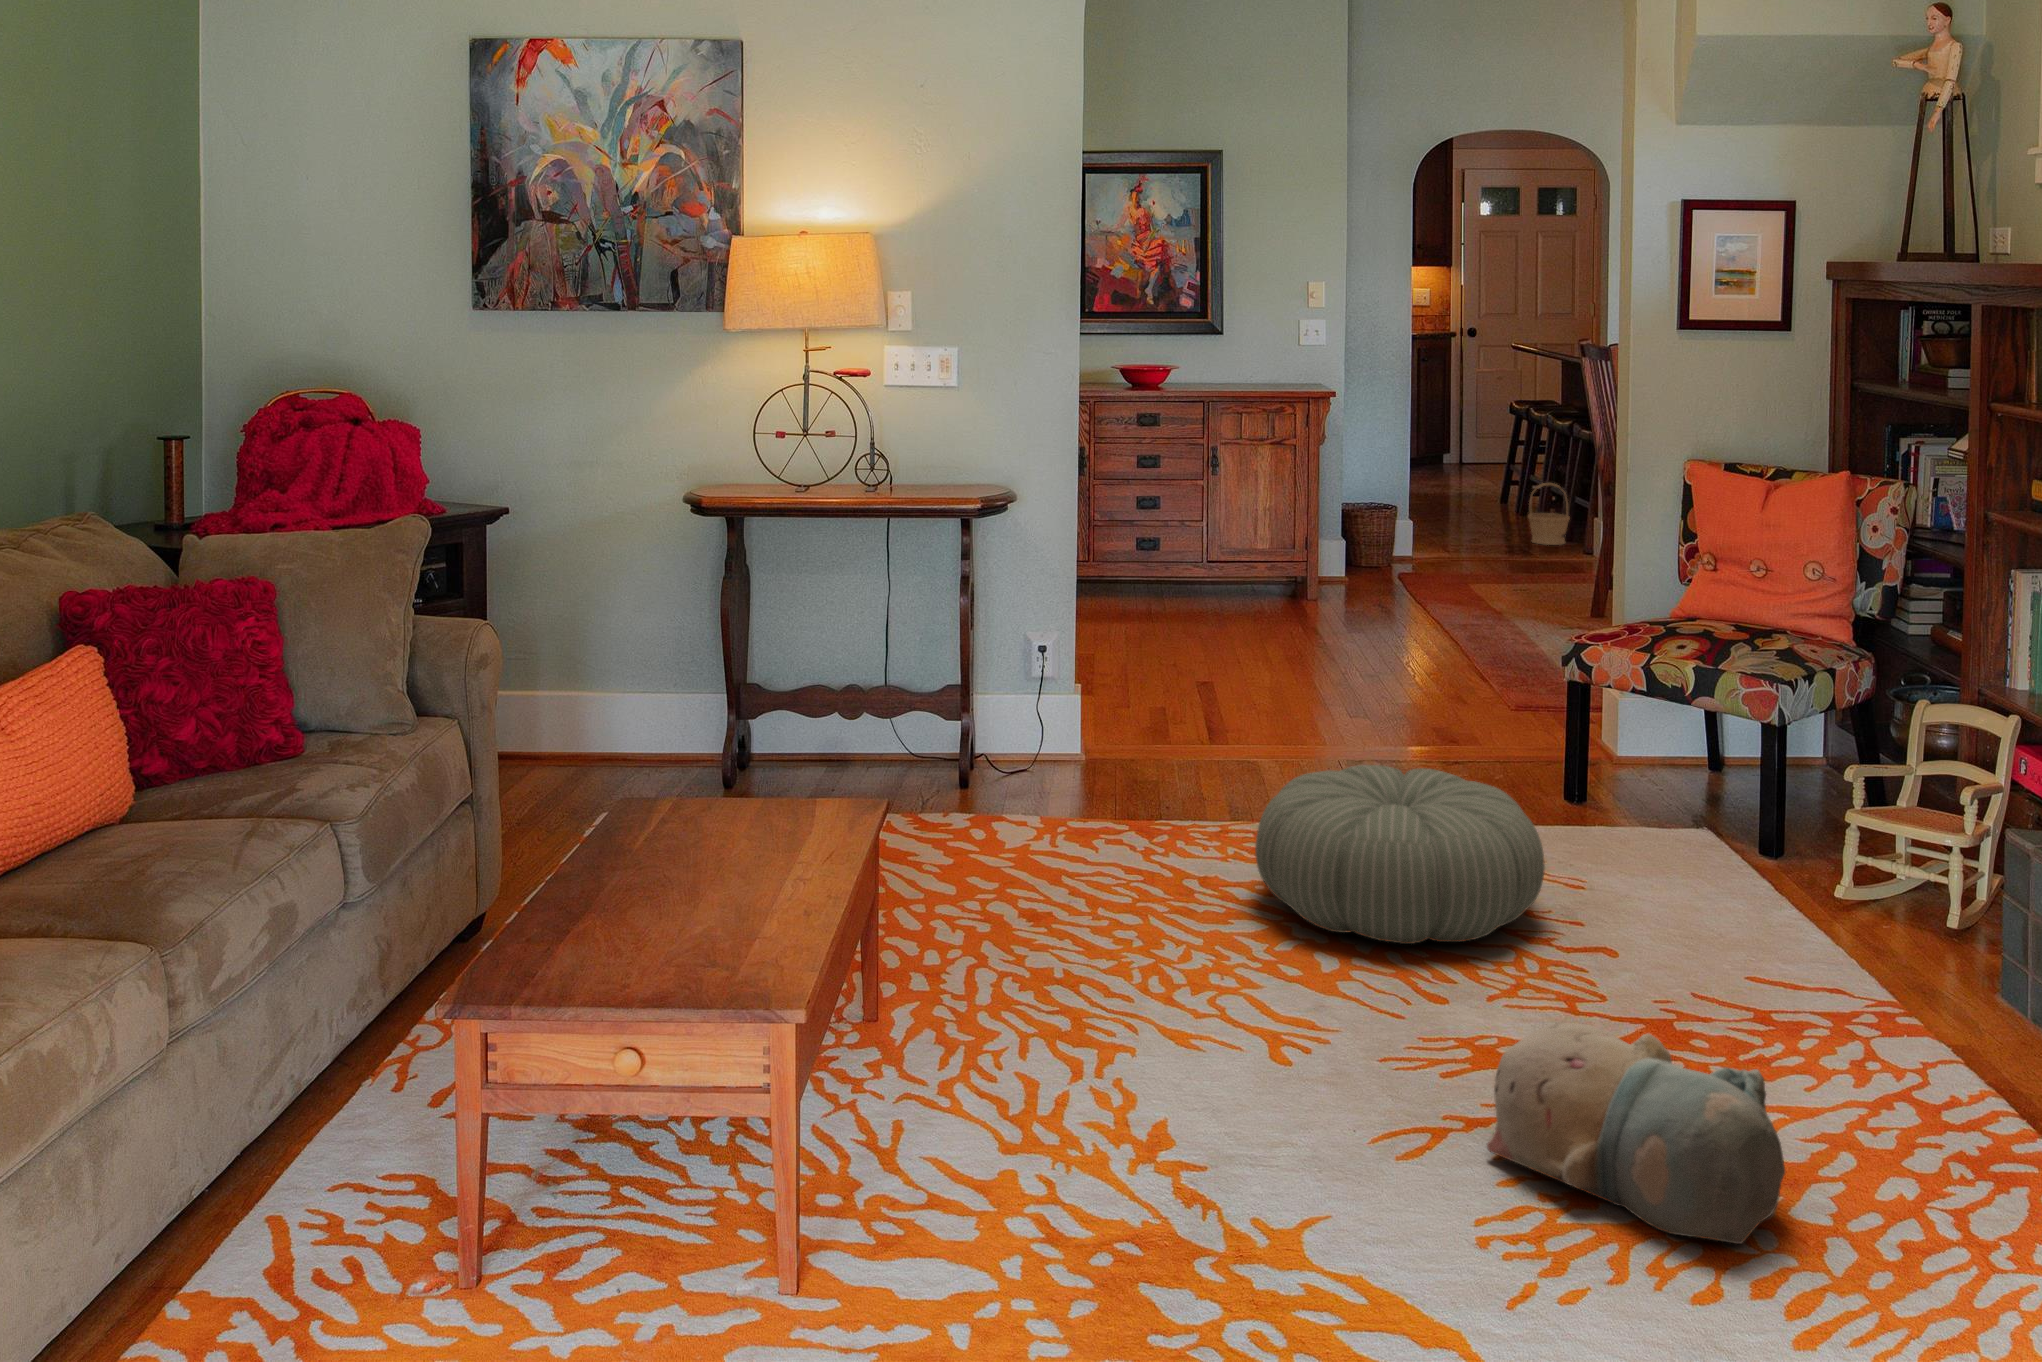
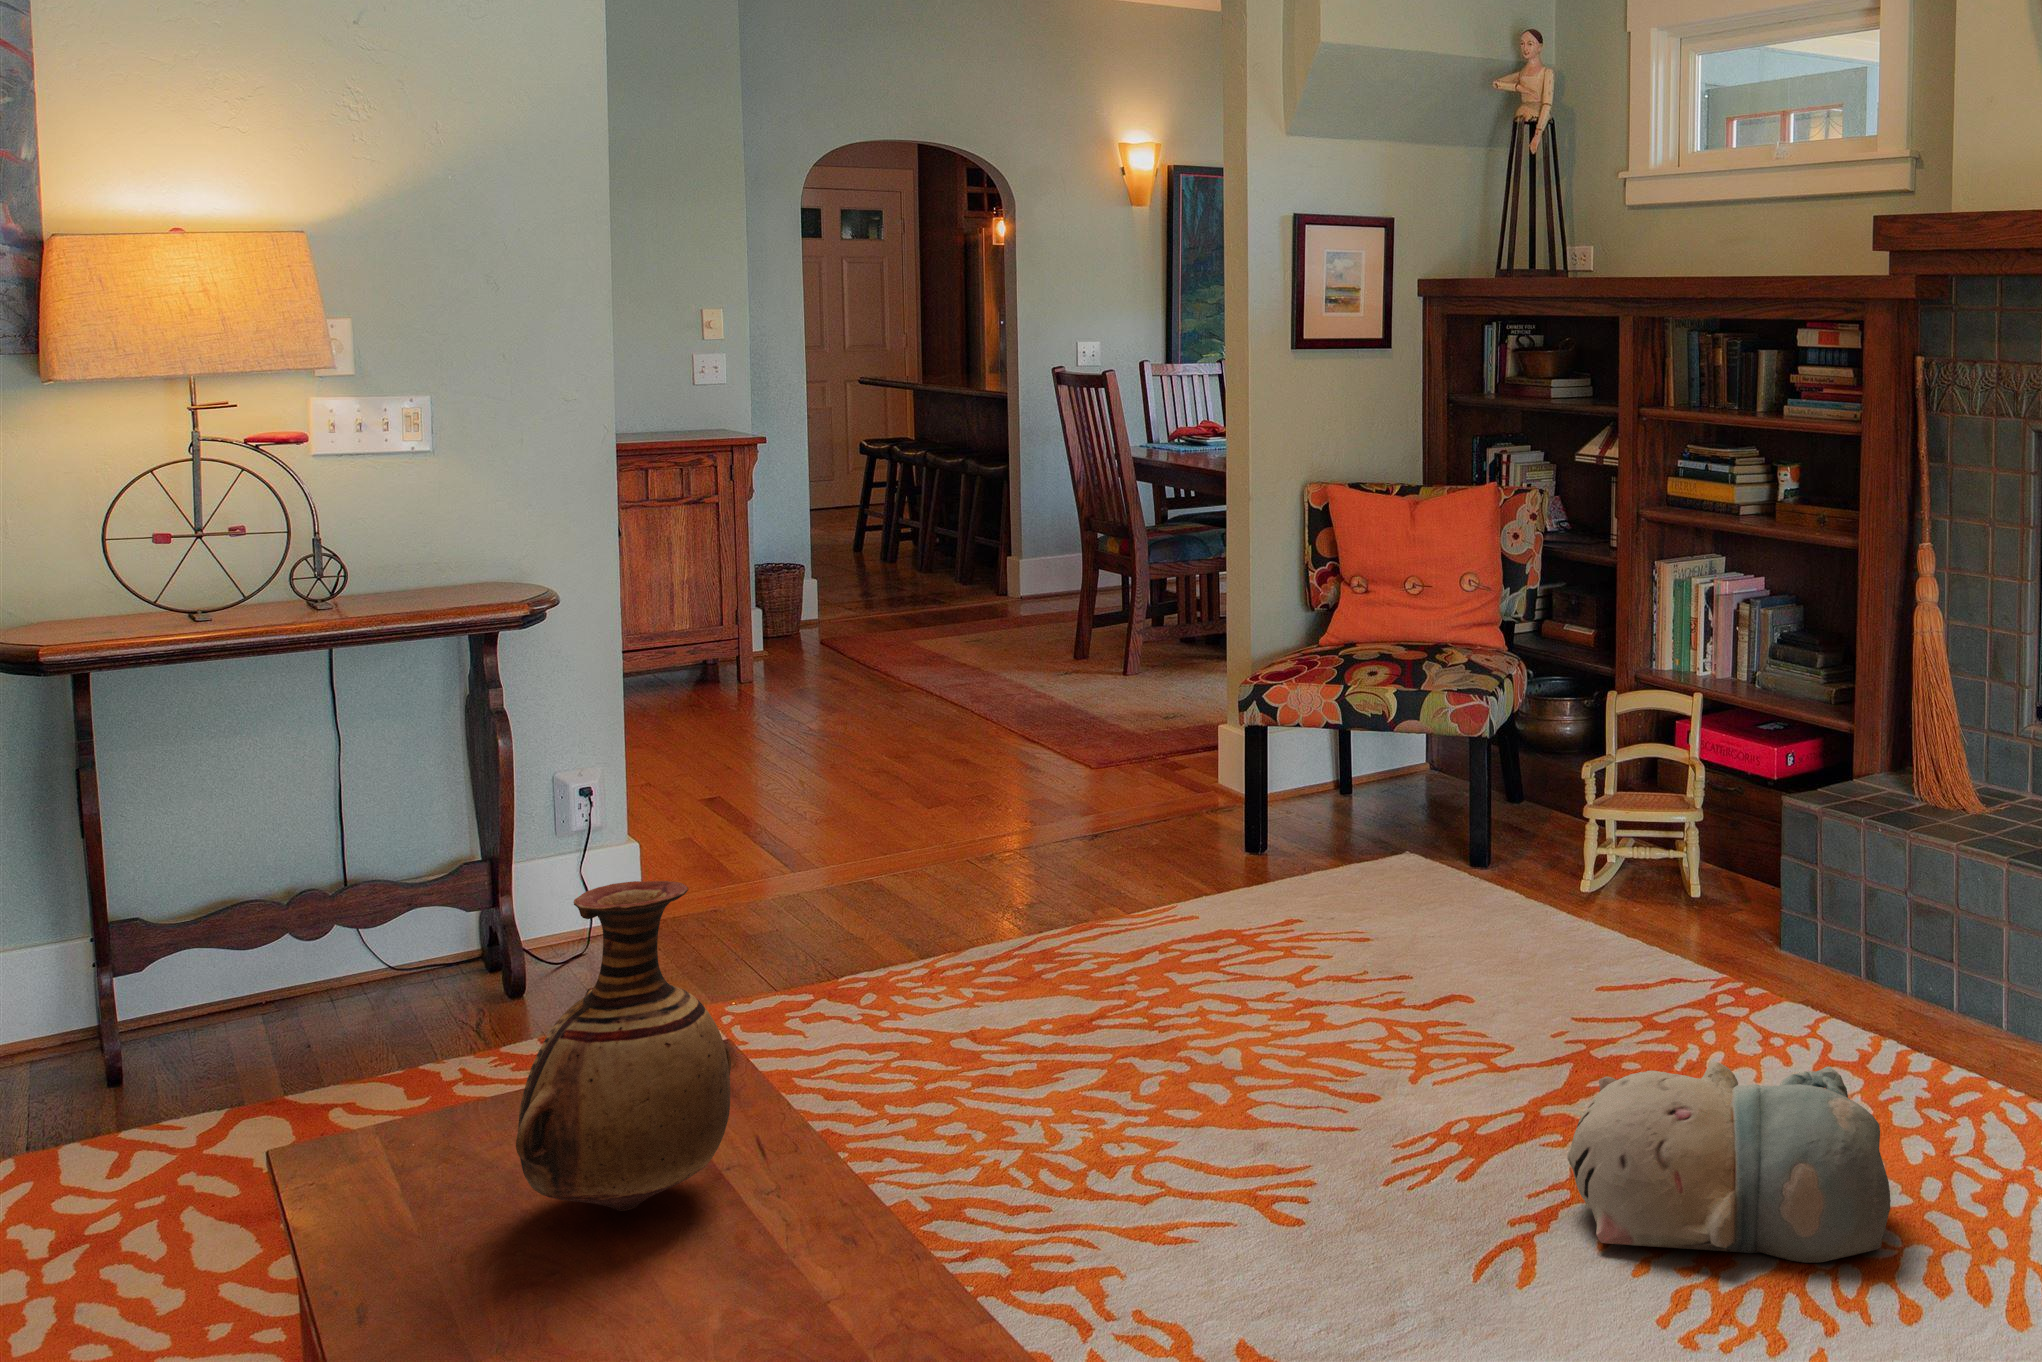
basket: present [1528,483,1570,545] -> none [916,531,962,600]
vase: none [636,680,777,875] -> present [516,881,731,1211]
pouf: present [1255,765,1545,944] -> none [1046,842,1378,1056]

